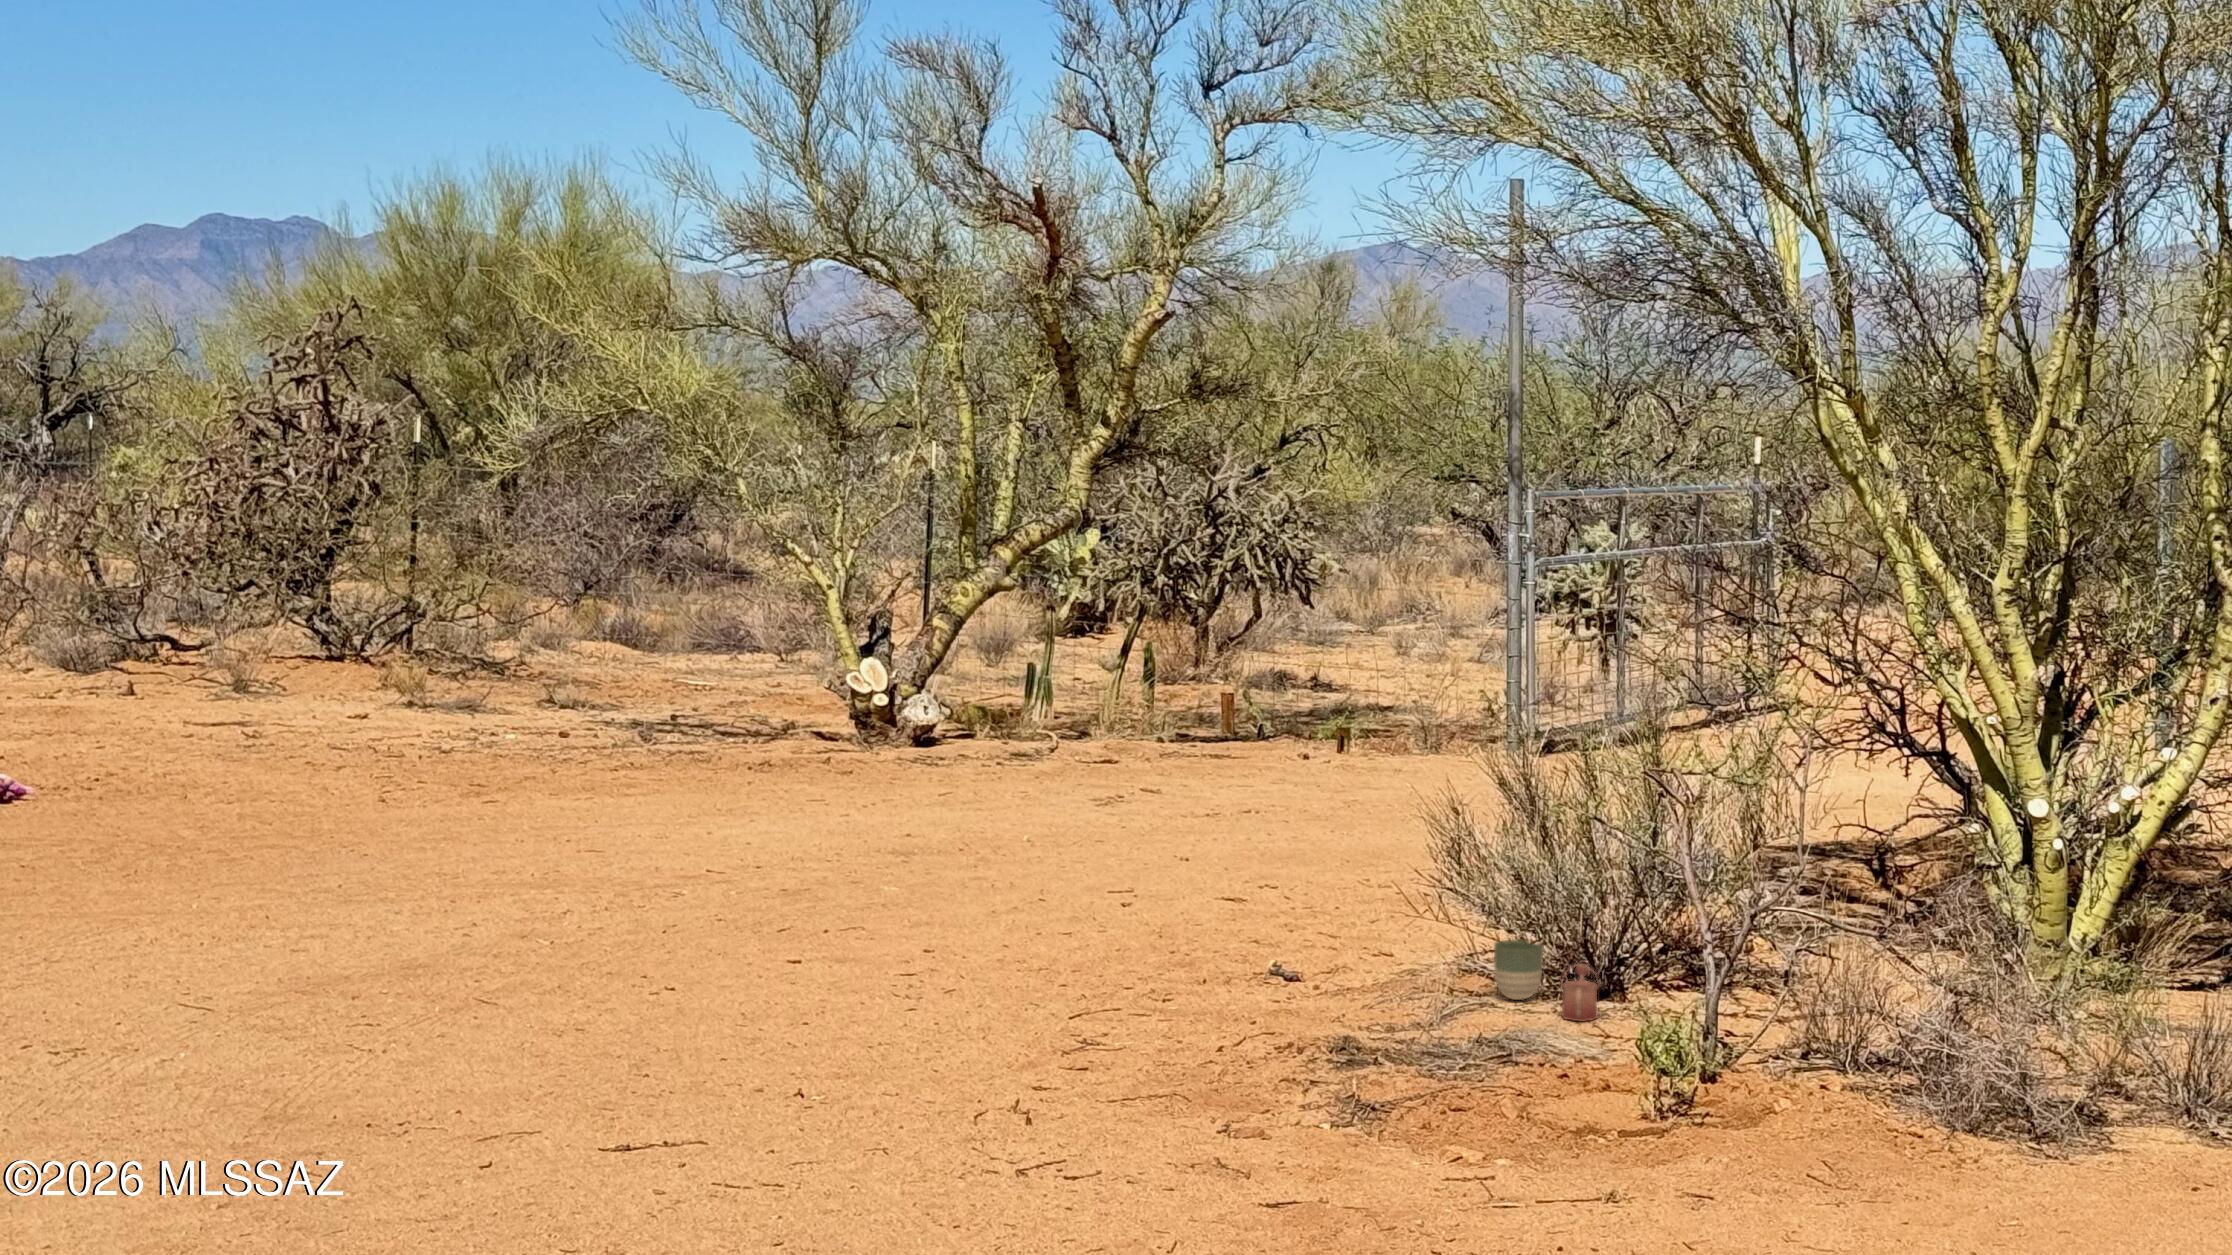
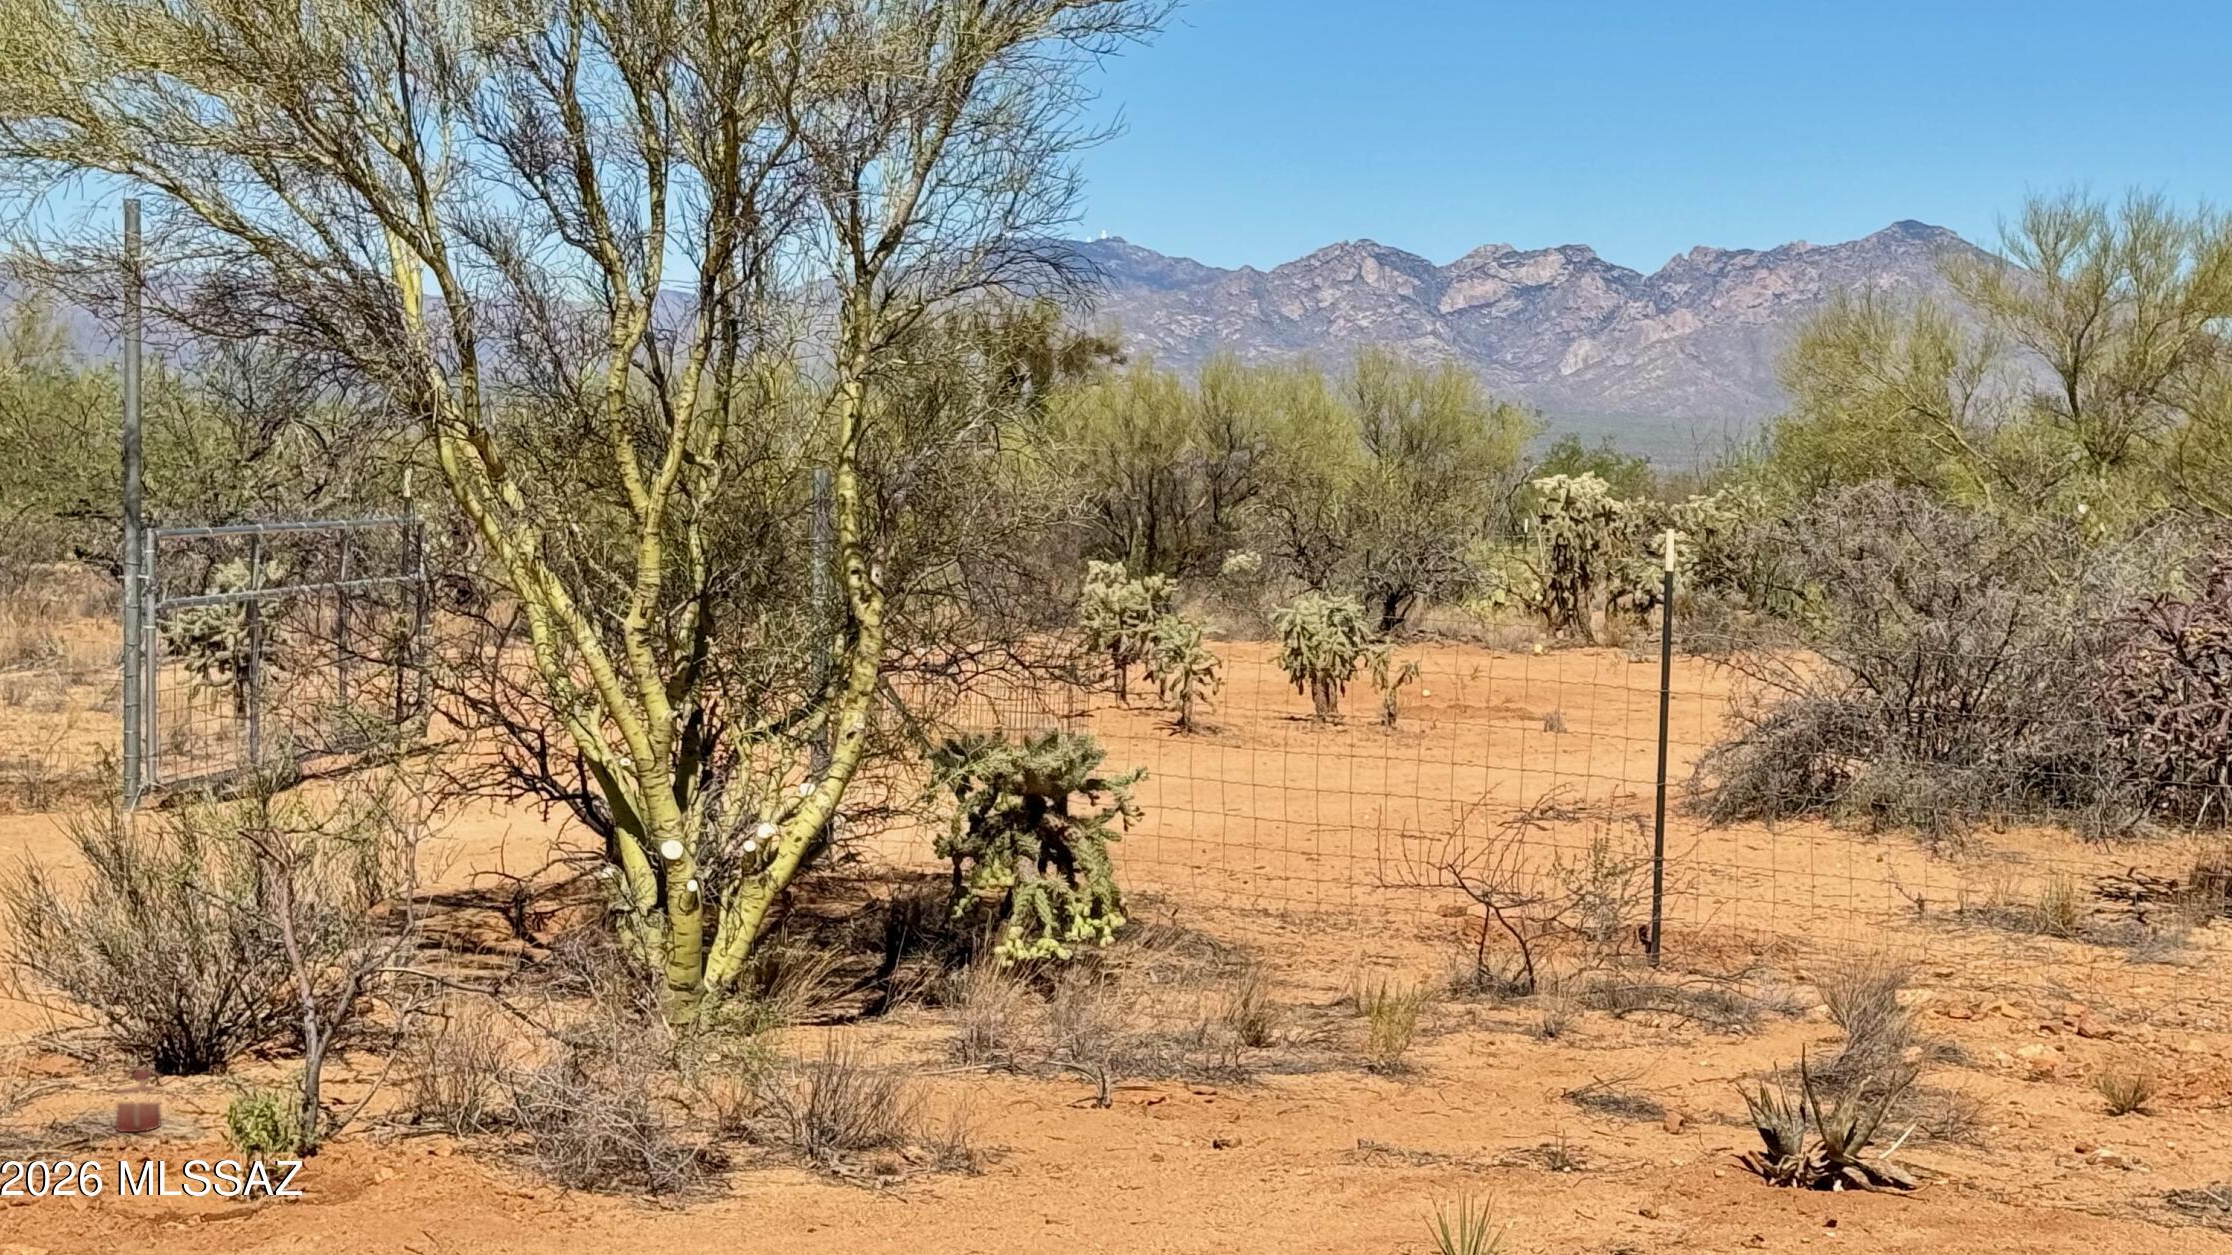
planter: present [1494,939,1544,1000] -> none [29,1048,93,1117]

